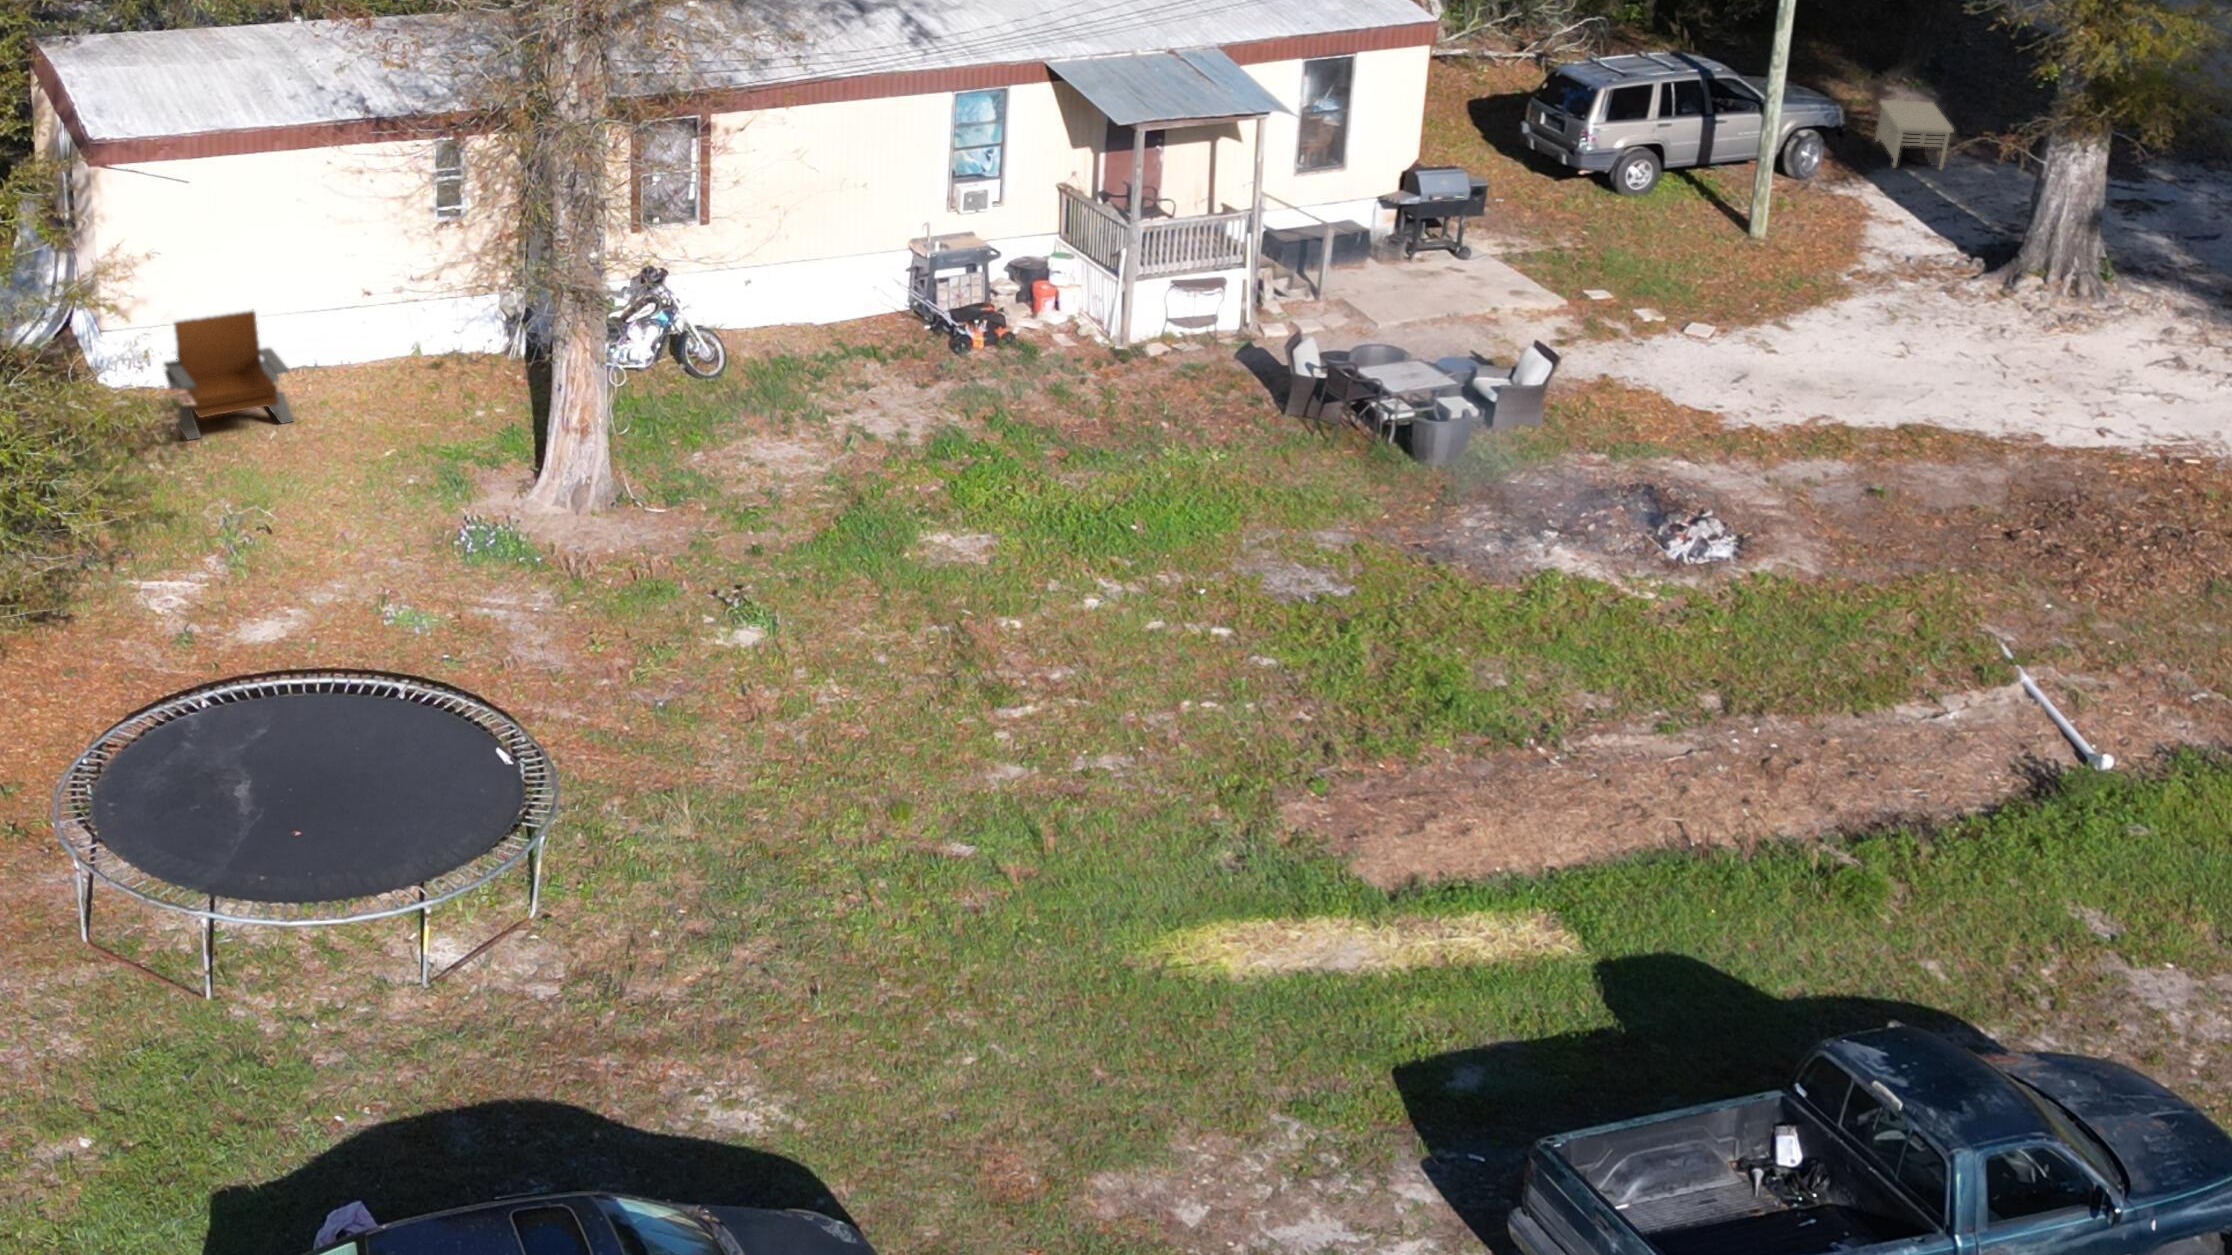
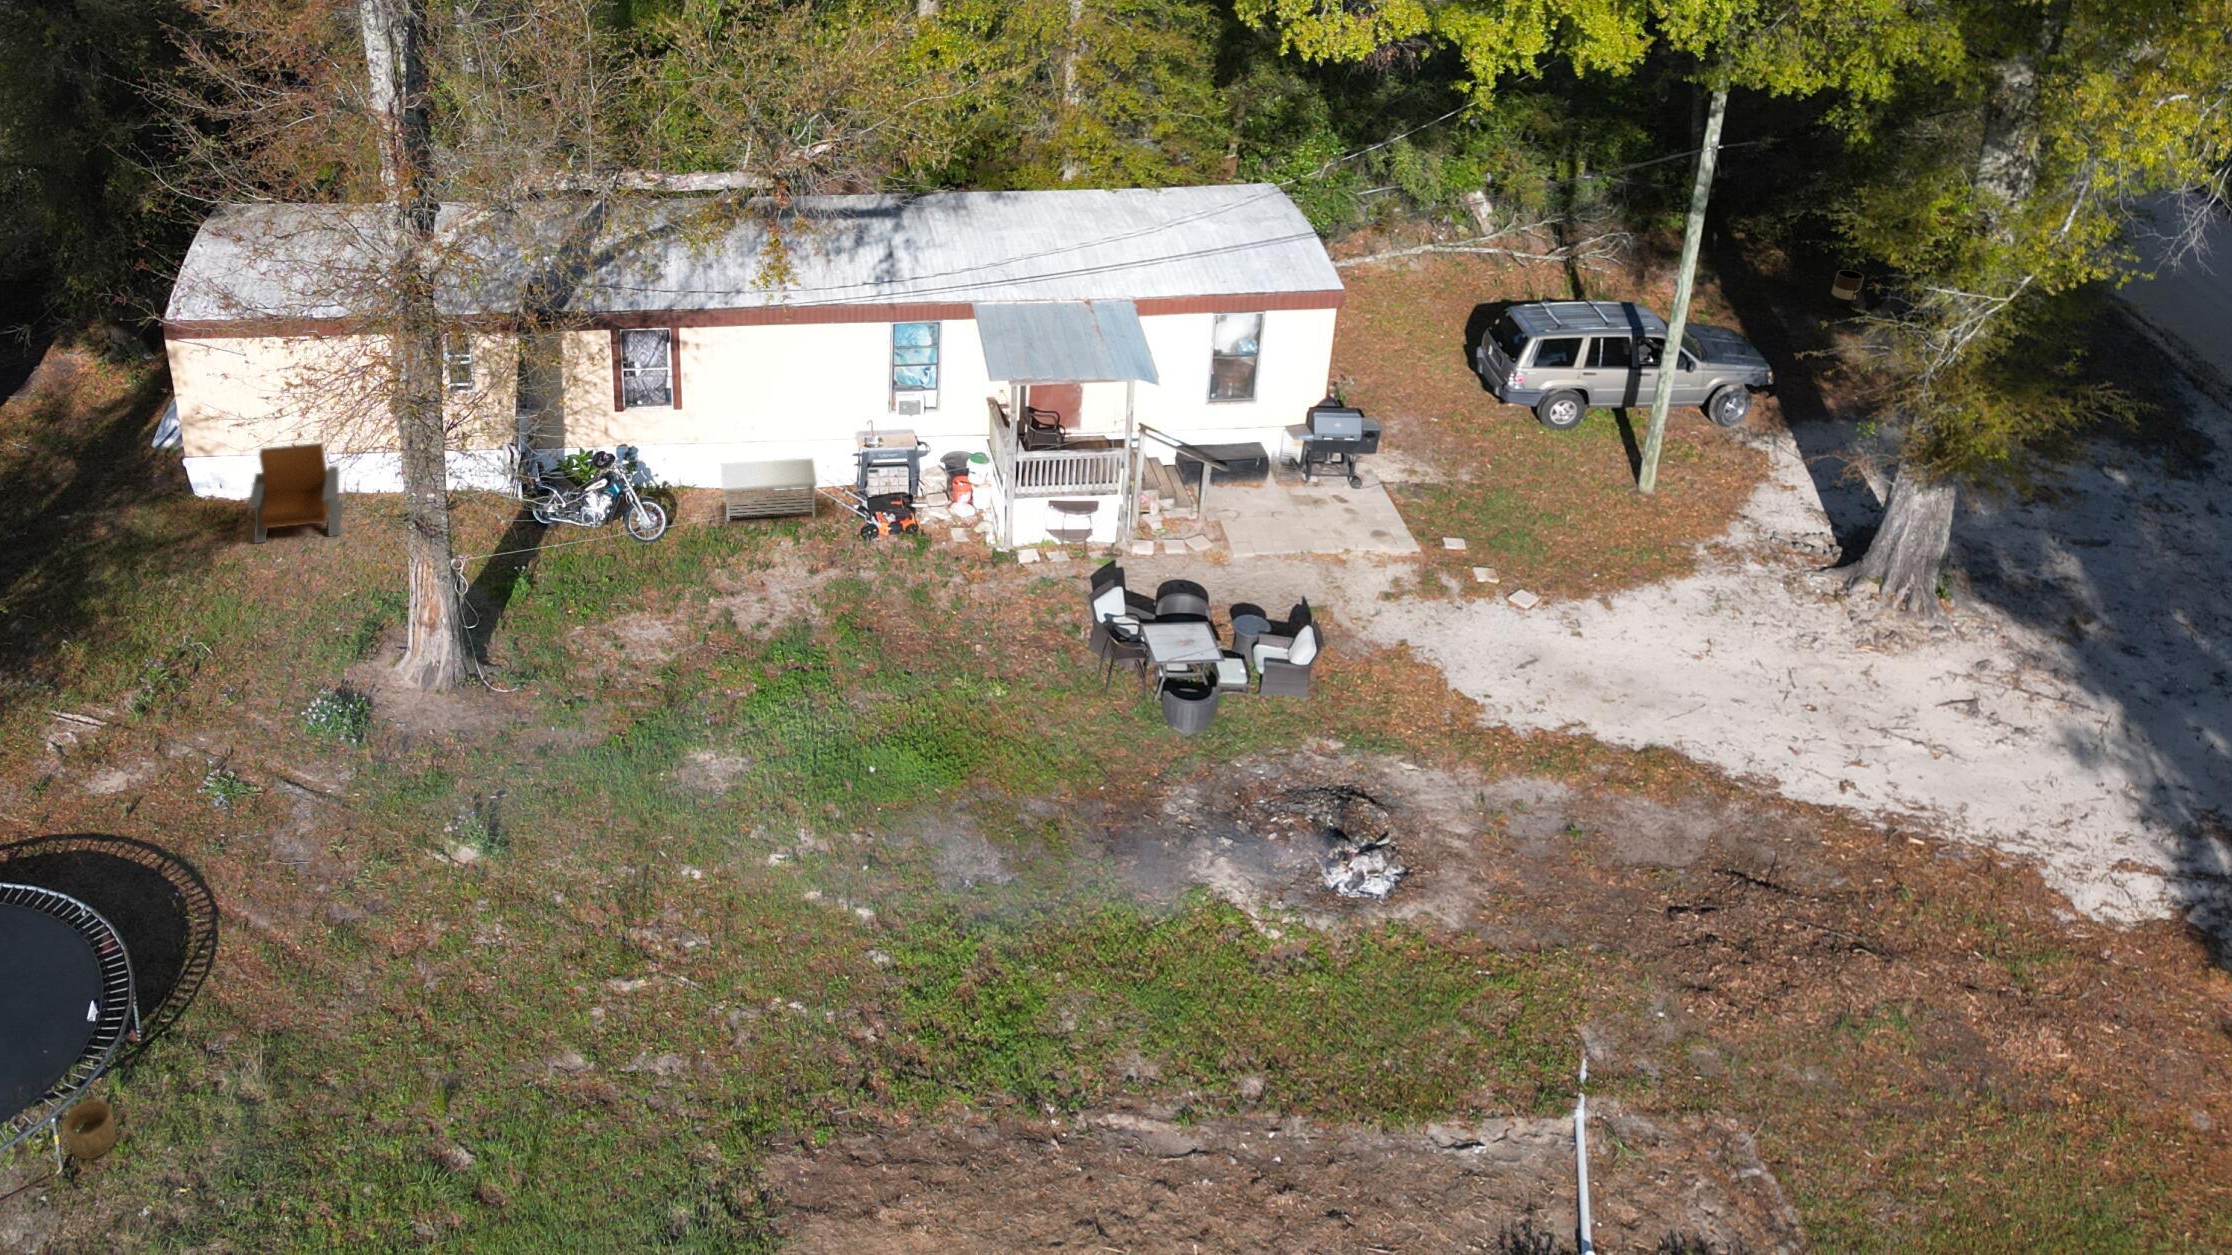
planter: none [1837,29,1873,72] -> present [1828,270,1864,309]
storage bench: present [1876,100,1954,170] -> present [720,459,817,521]
wooden bucket: none [469,894,526,962] -> present [63,1099,117,1159]

